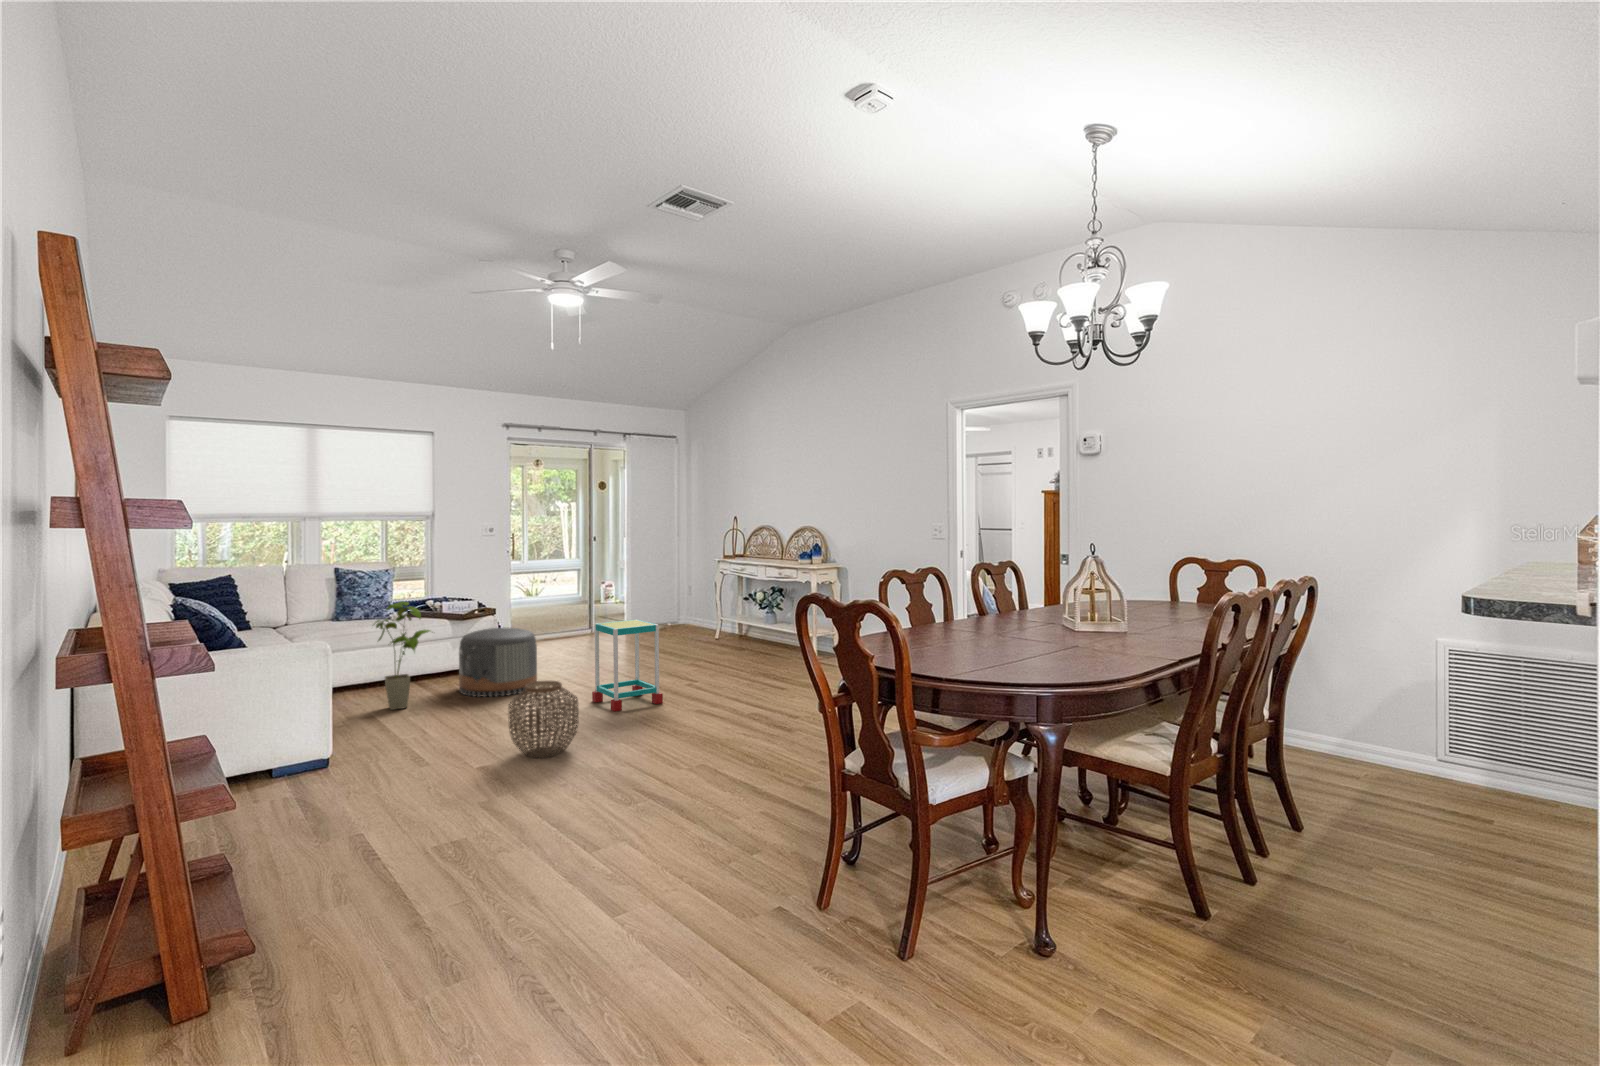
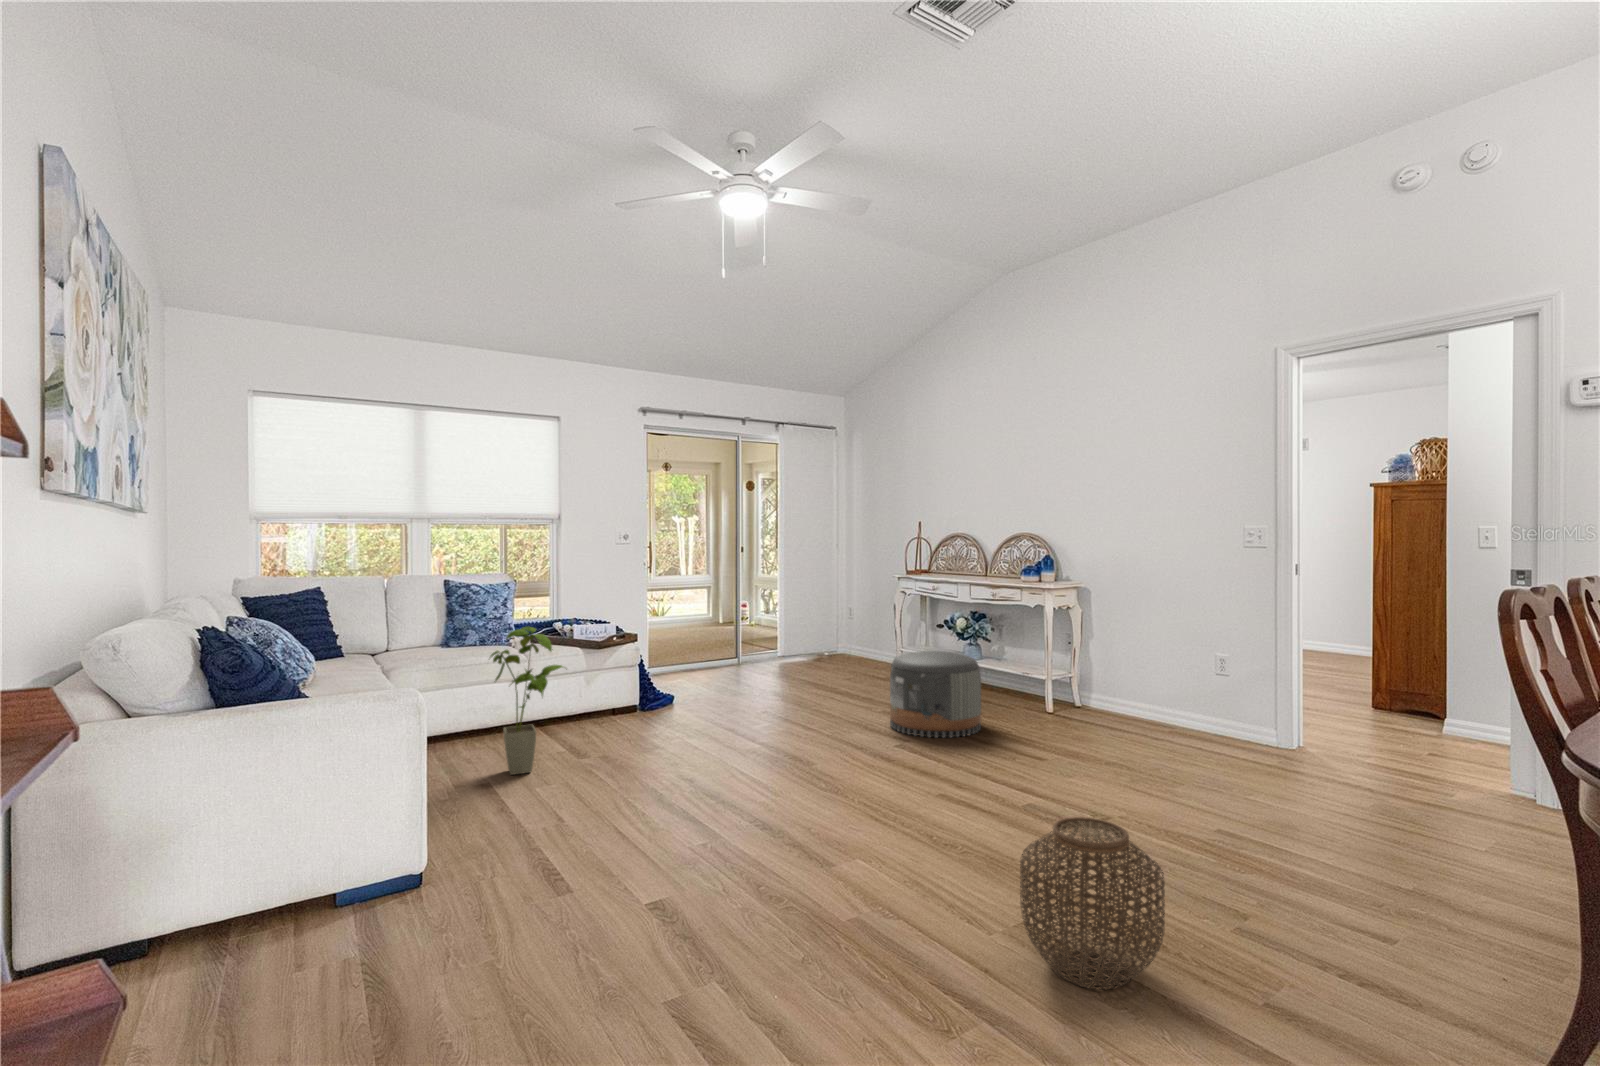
side table: present [592,619,663,711] -> none [778,655,879,790]
pouf: present [459,628,537,697] -> present [890,651,981,738]
woven basket: present [509,681,579,758] -> present [1020,817,1165,990]

